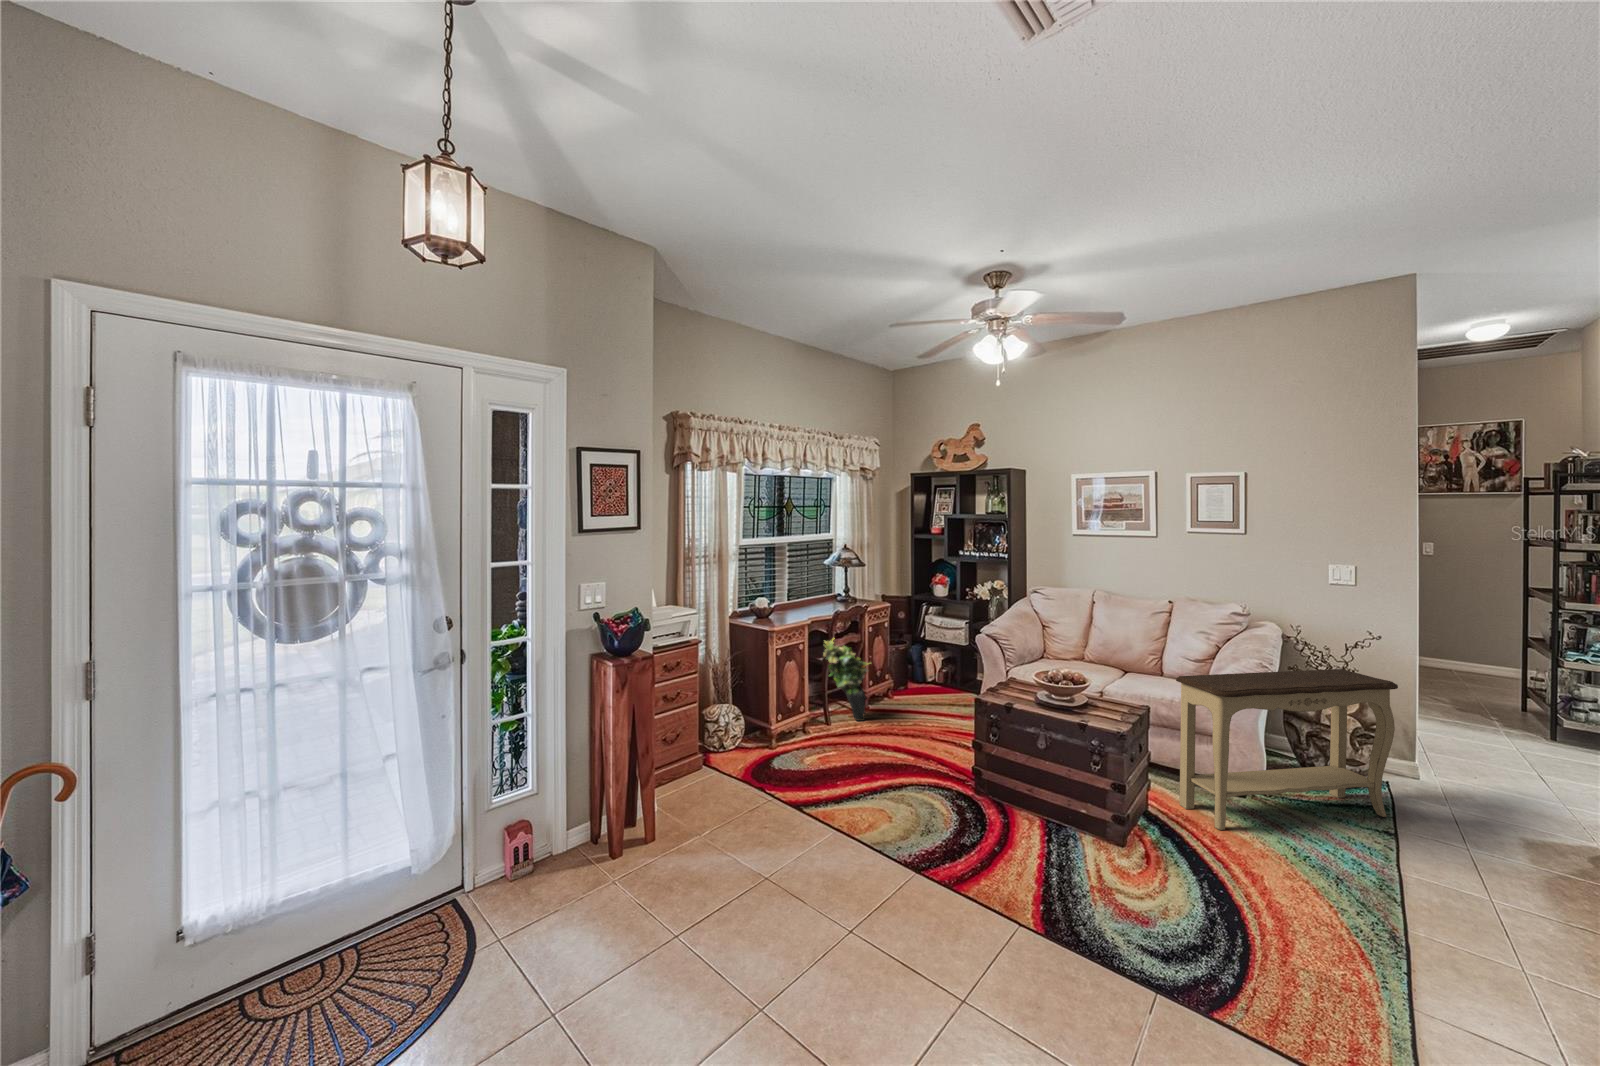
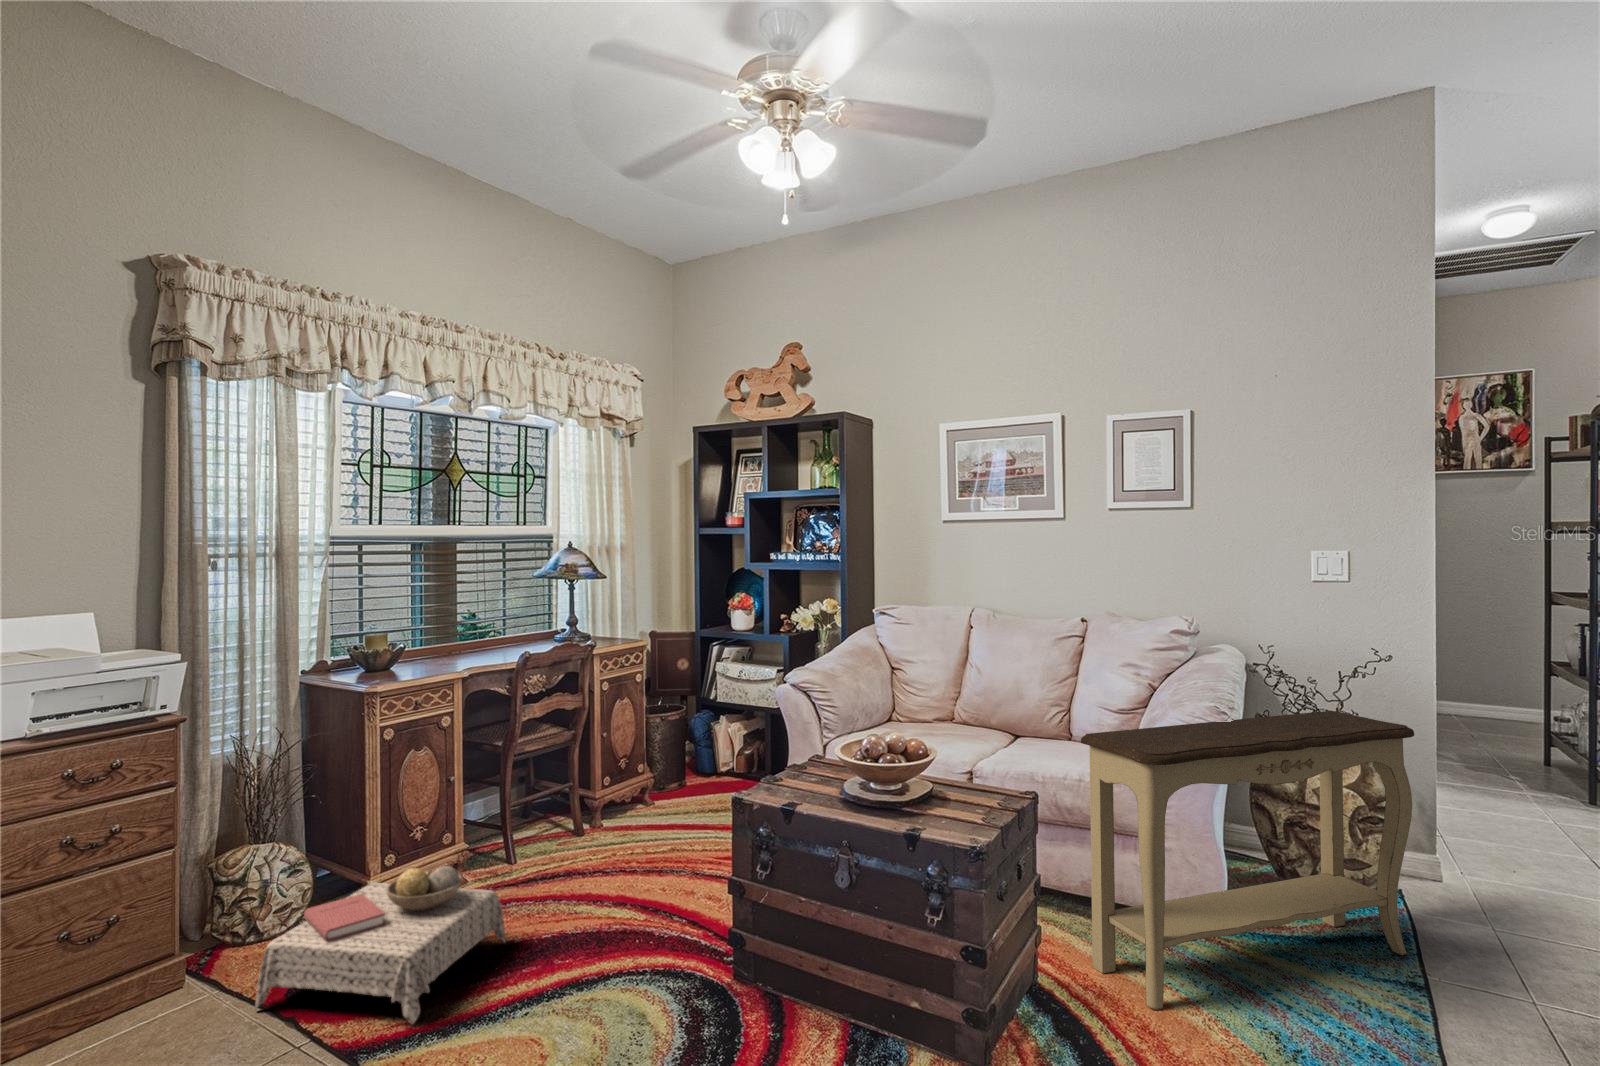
potted plant: present [823,639,869,721] -> none [498,702,595,853]
ottoman: none [743,723,847,798] -> present [255,866,506,1024]

